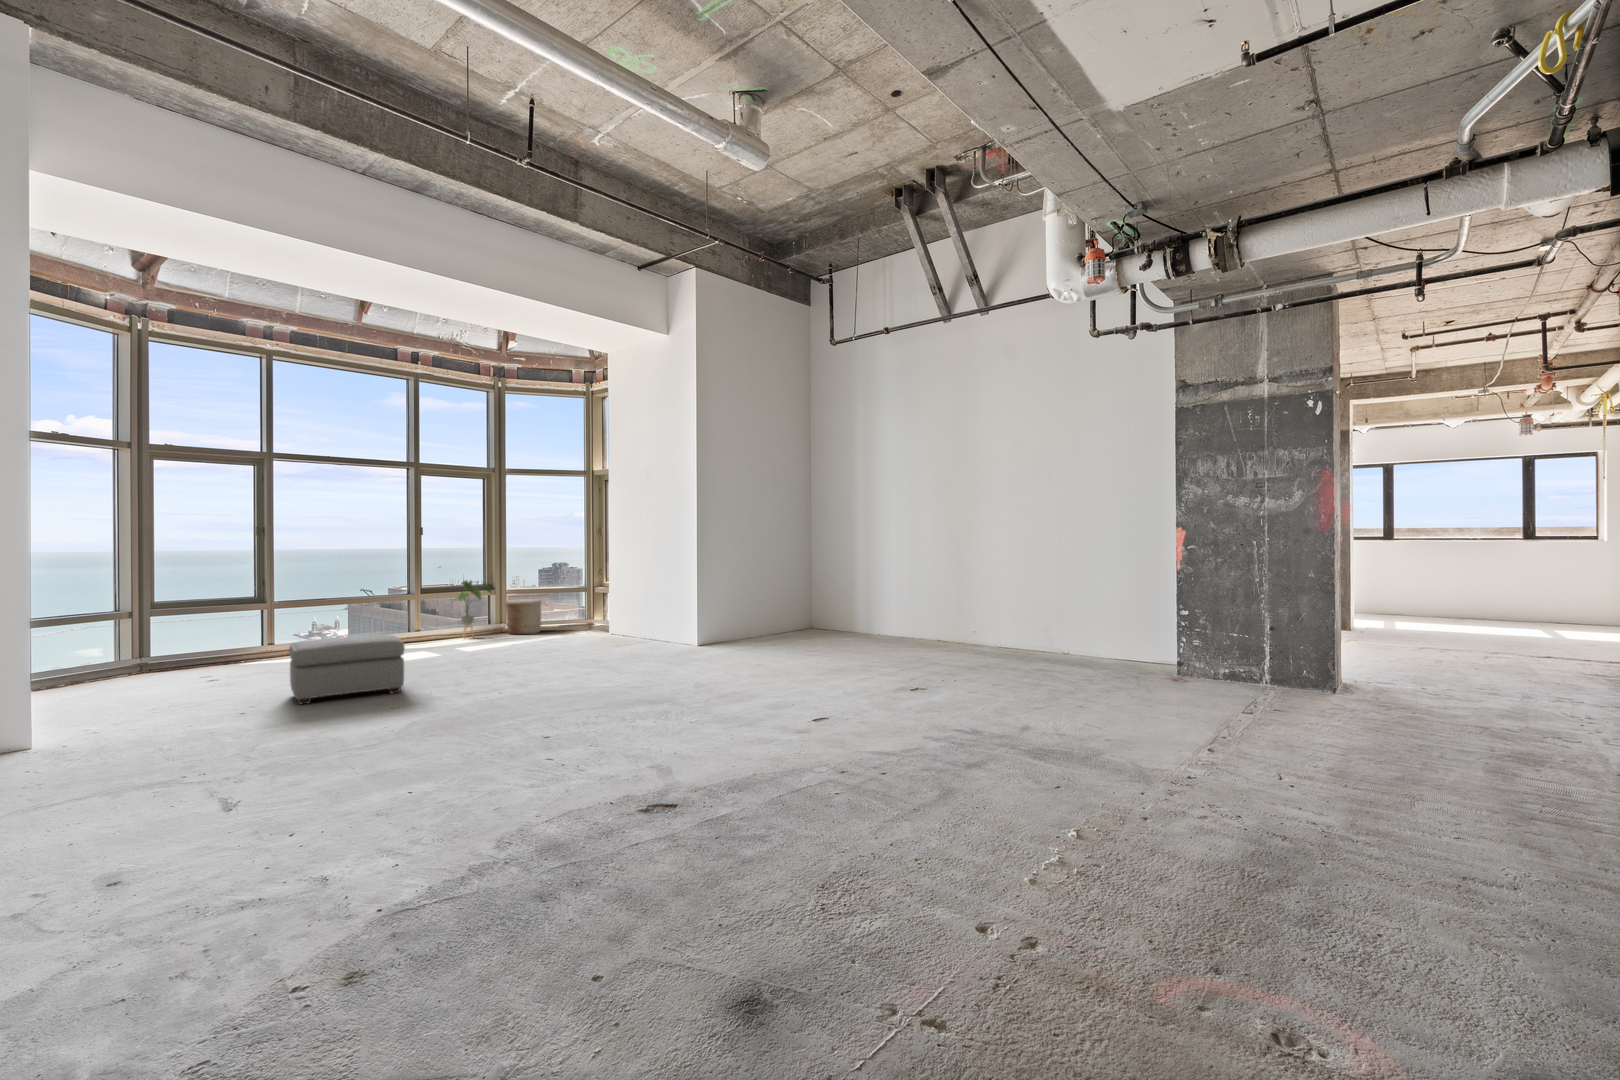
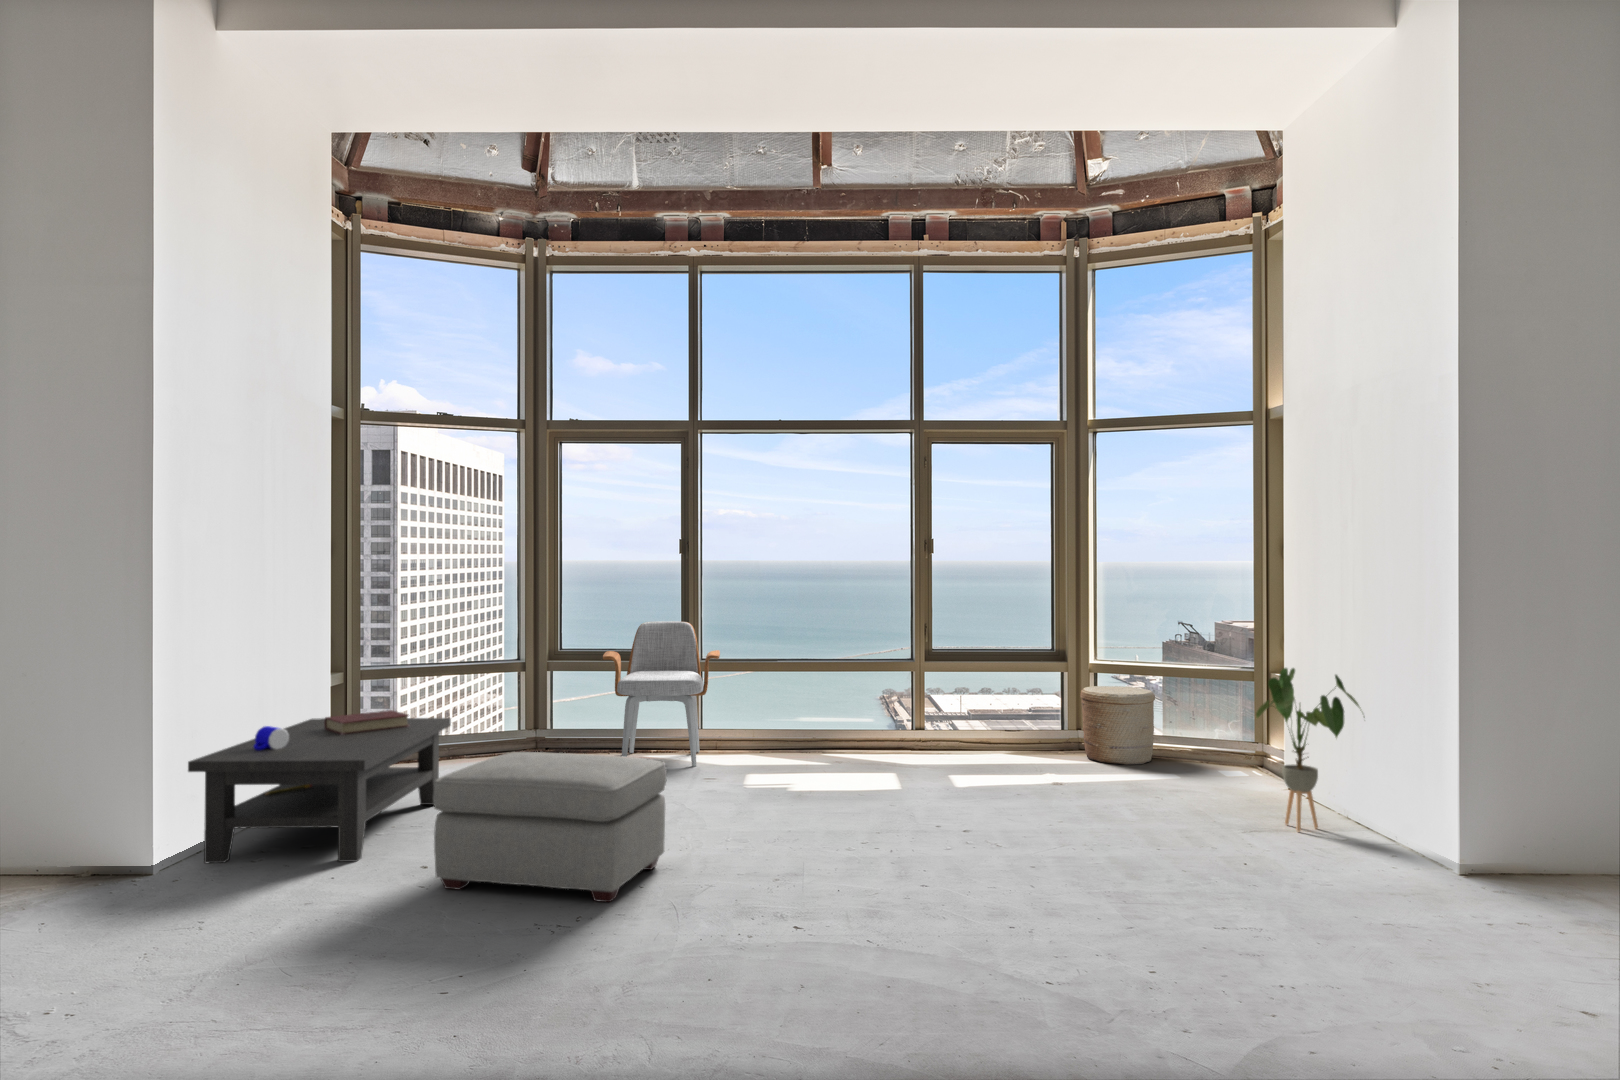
armchair: none [215,579,306,669] -> present [603,622,720,767]
house plant: present [457,581,492,638] -> present [1256,668,1360,832]
coffee table: none [50,638,214,729] -> present [188,710,451,863]

